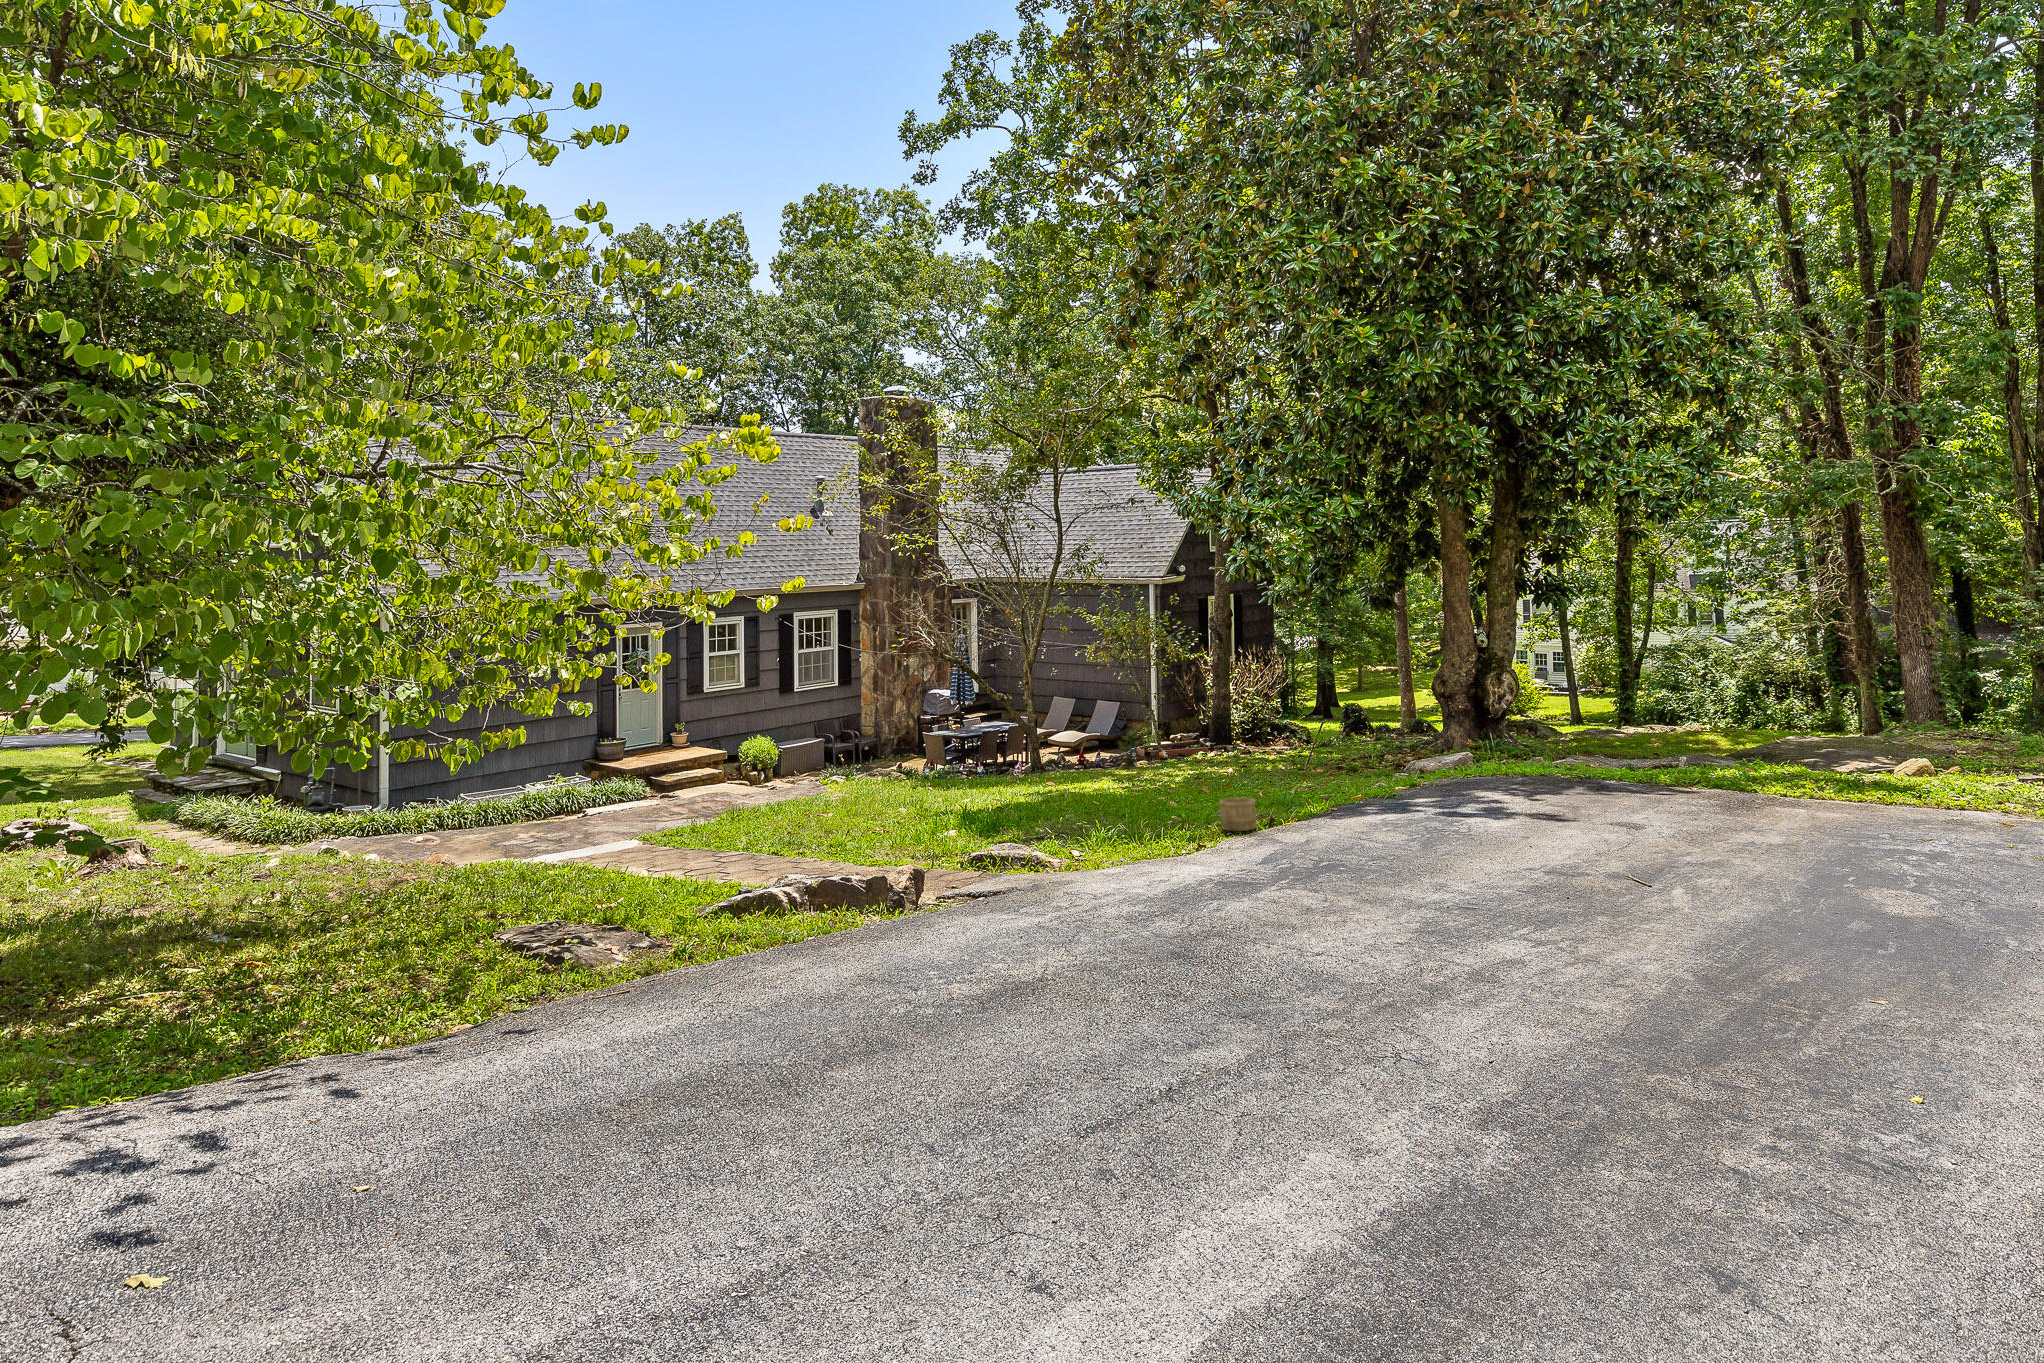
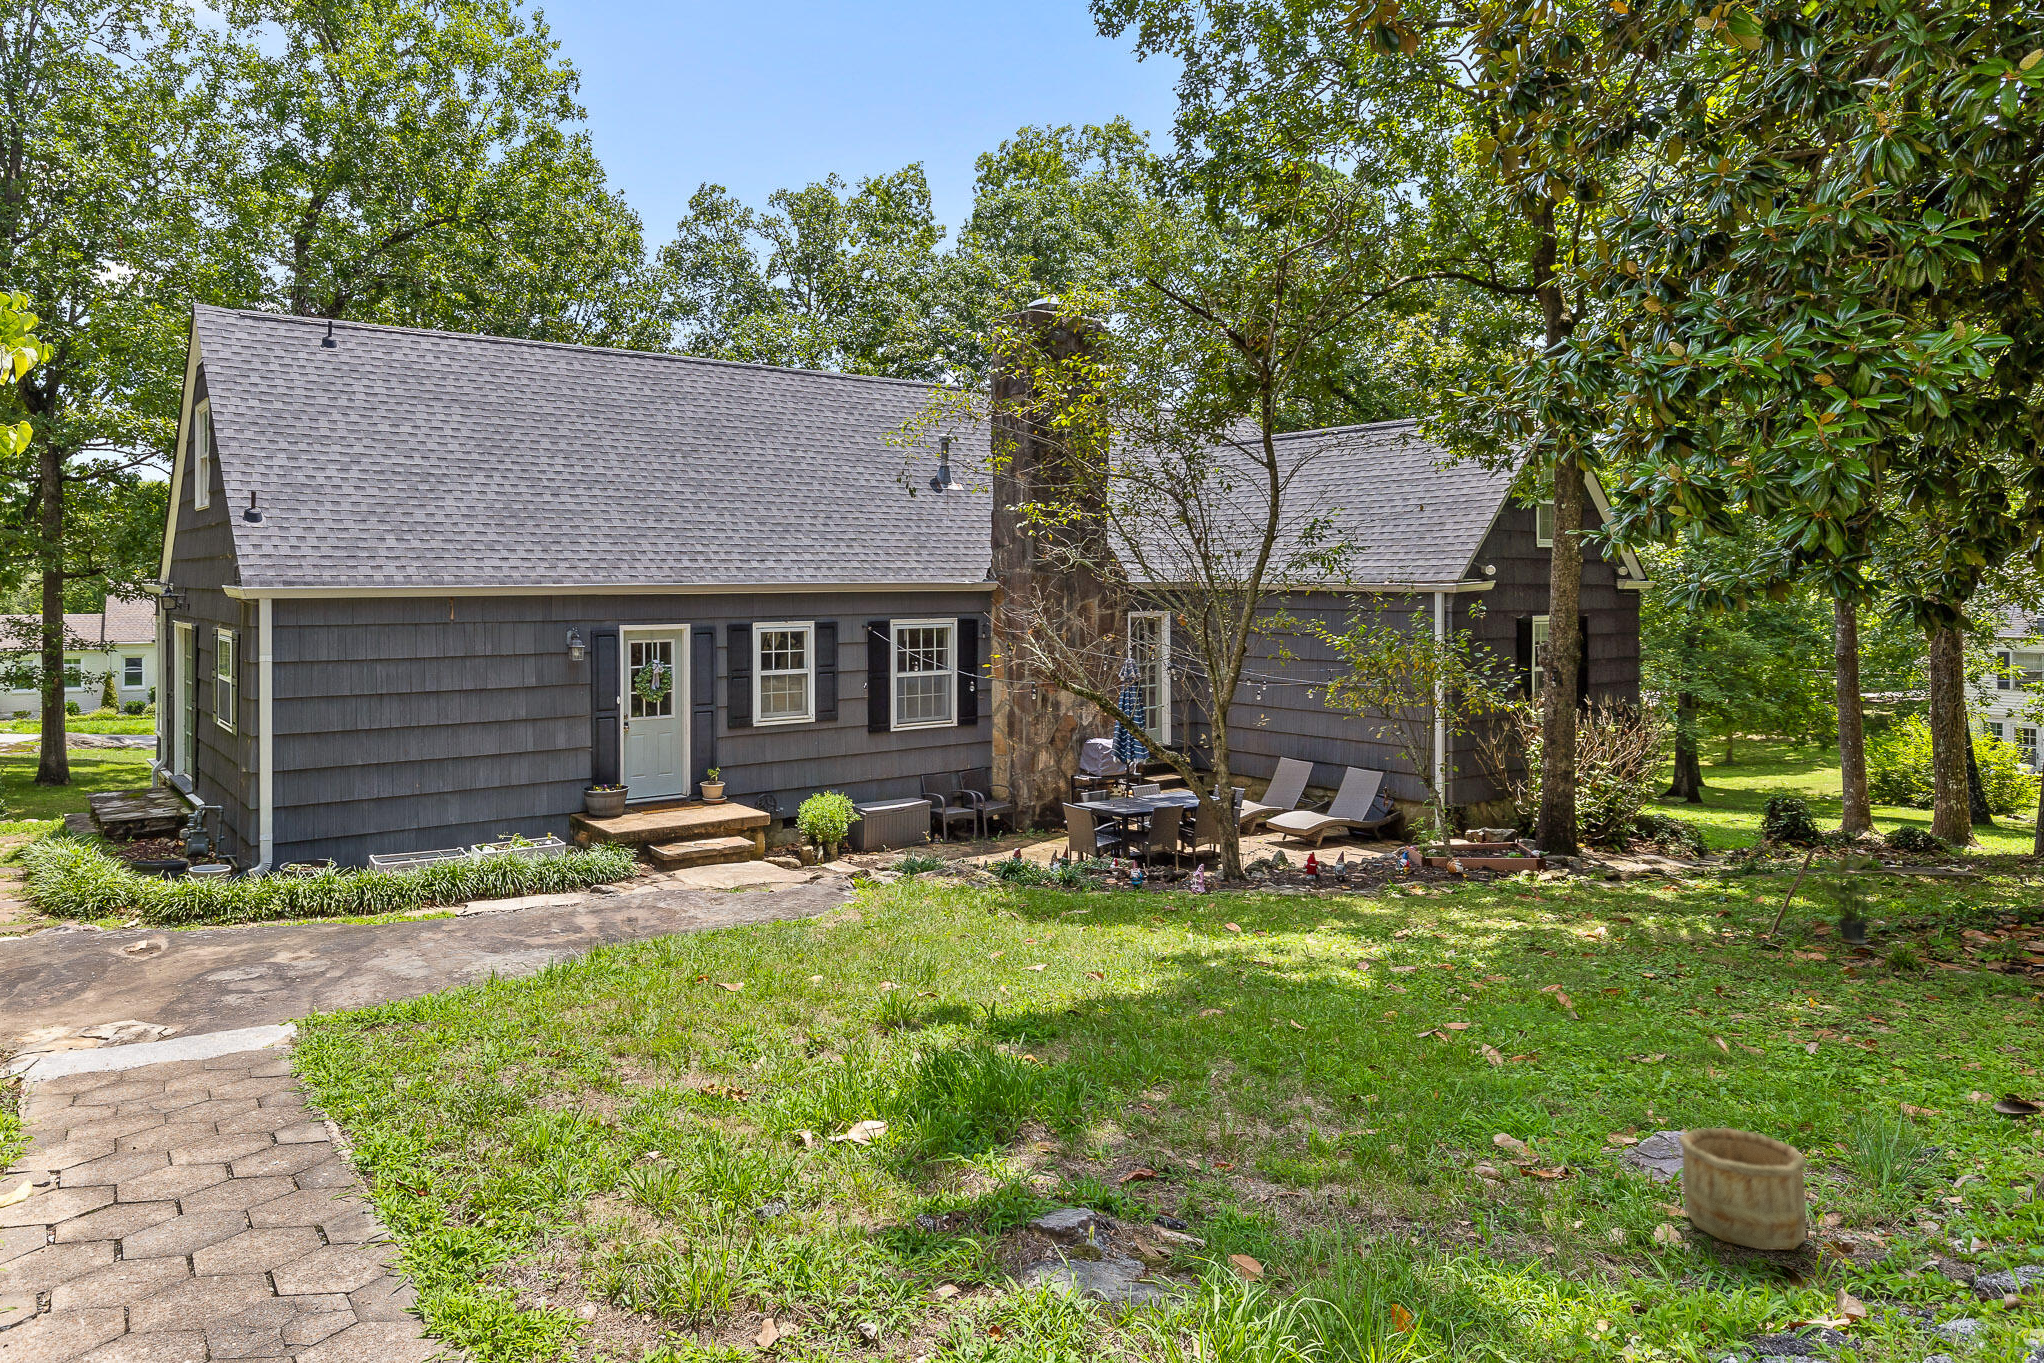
potted plant: present [1118,730,1139,769] -> present [1818,856,1879,944]

